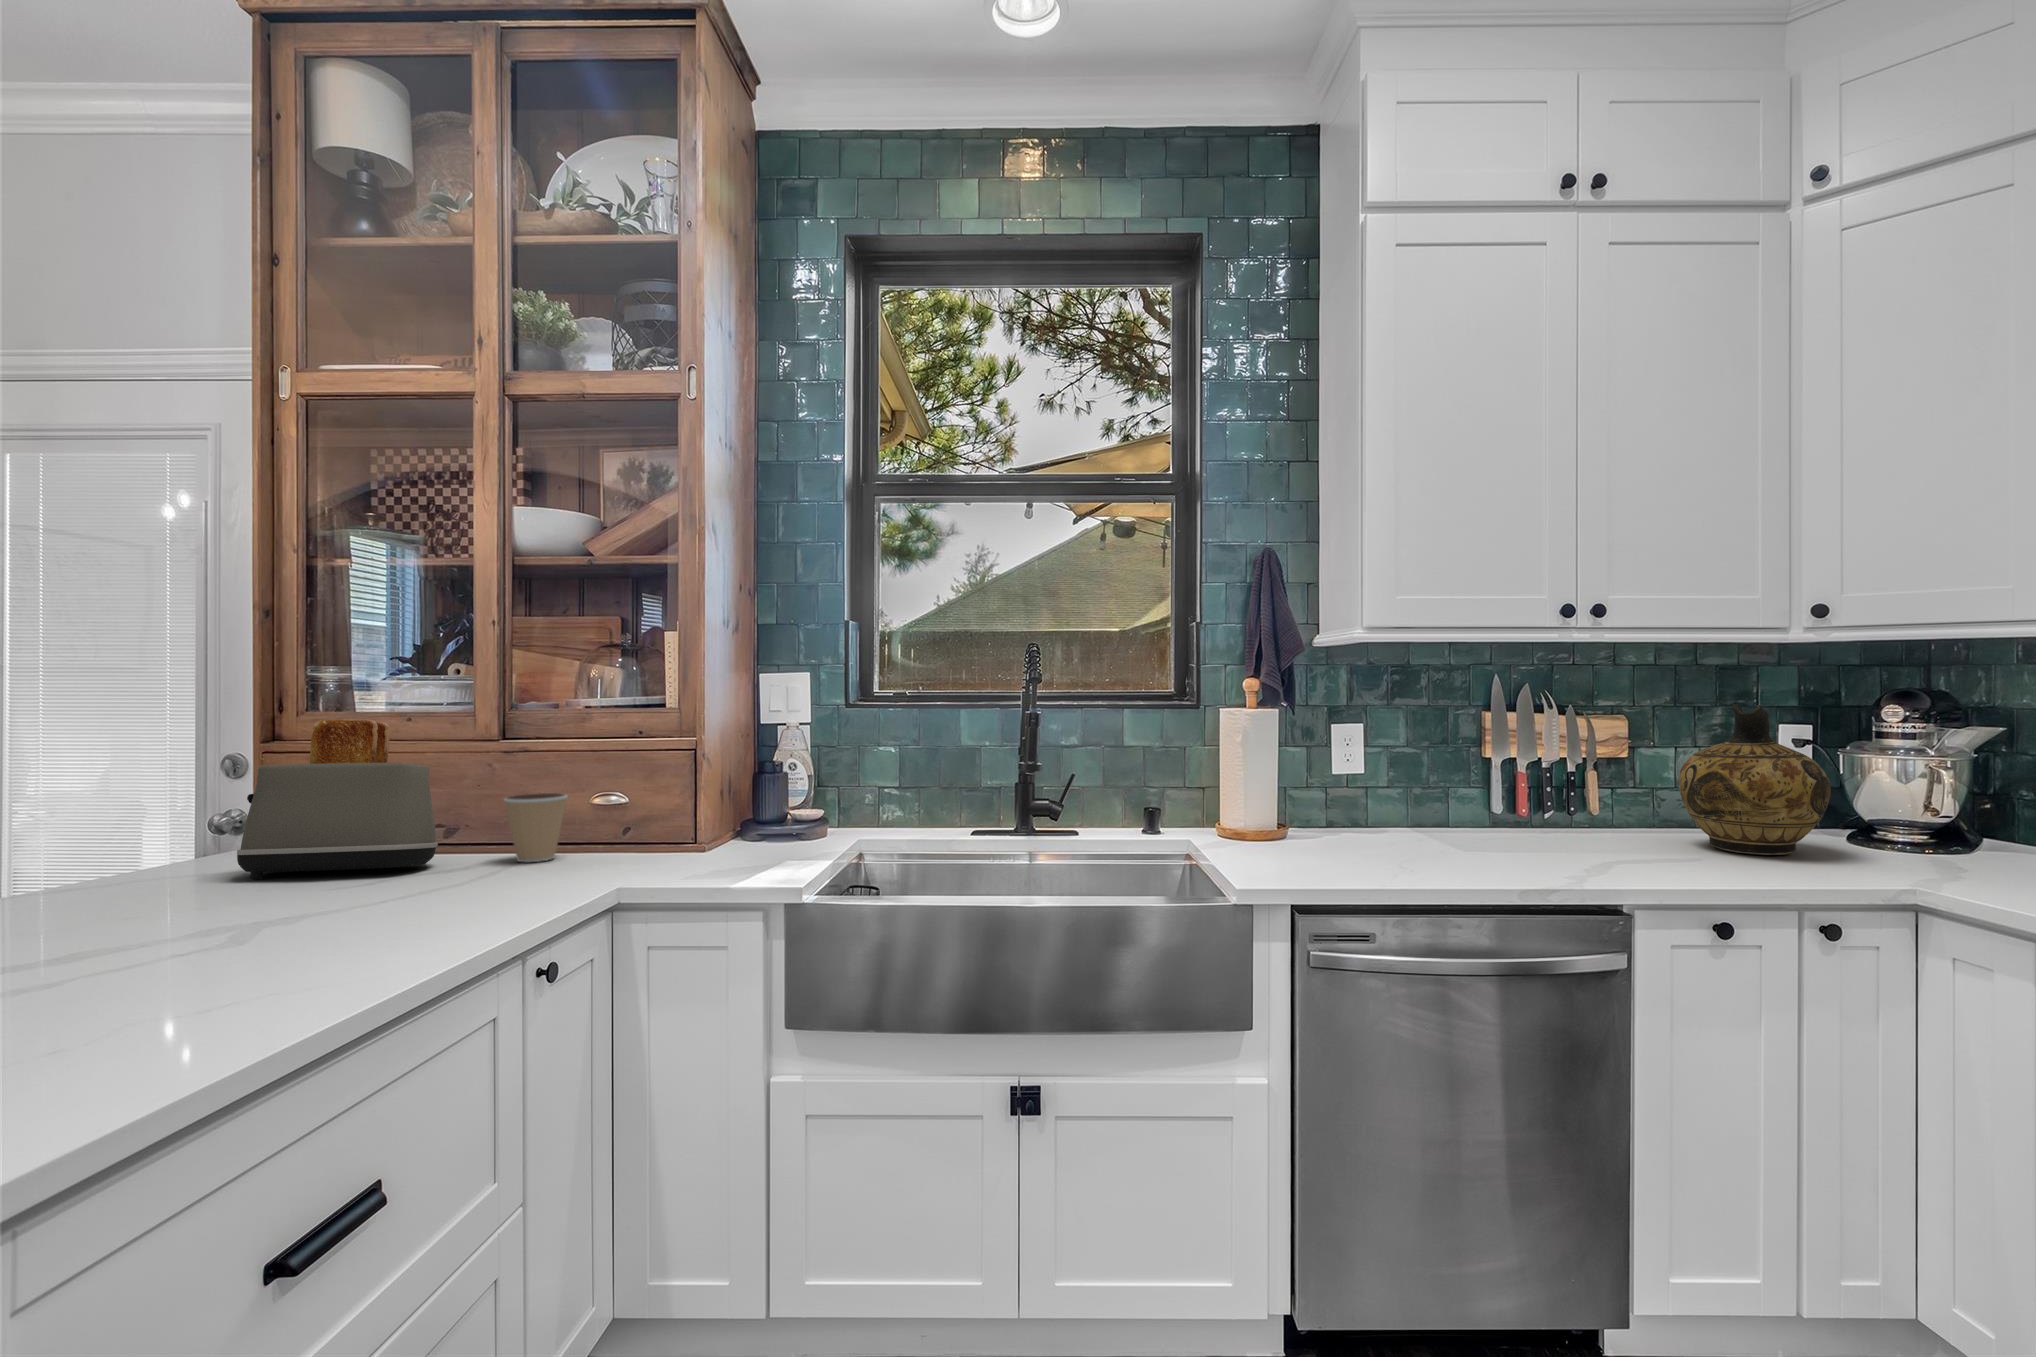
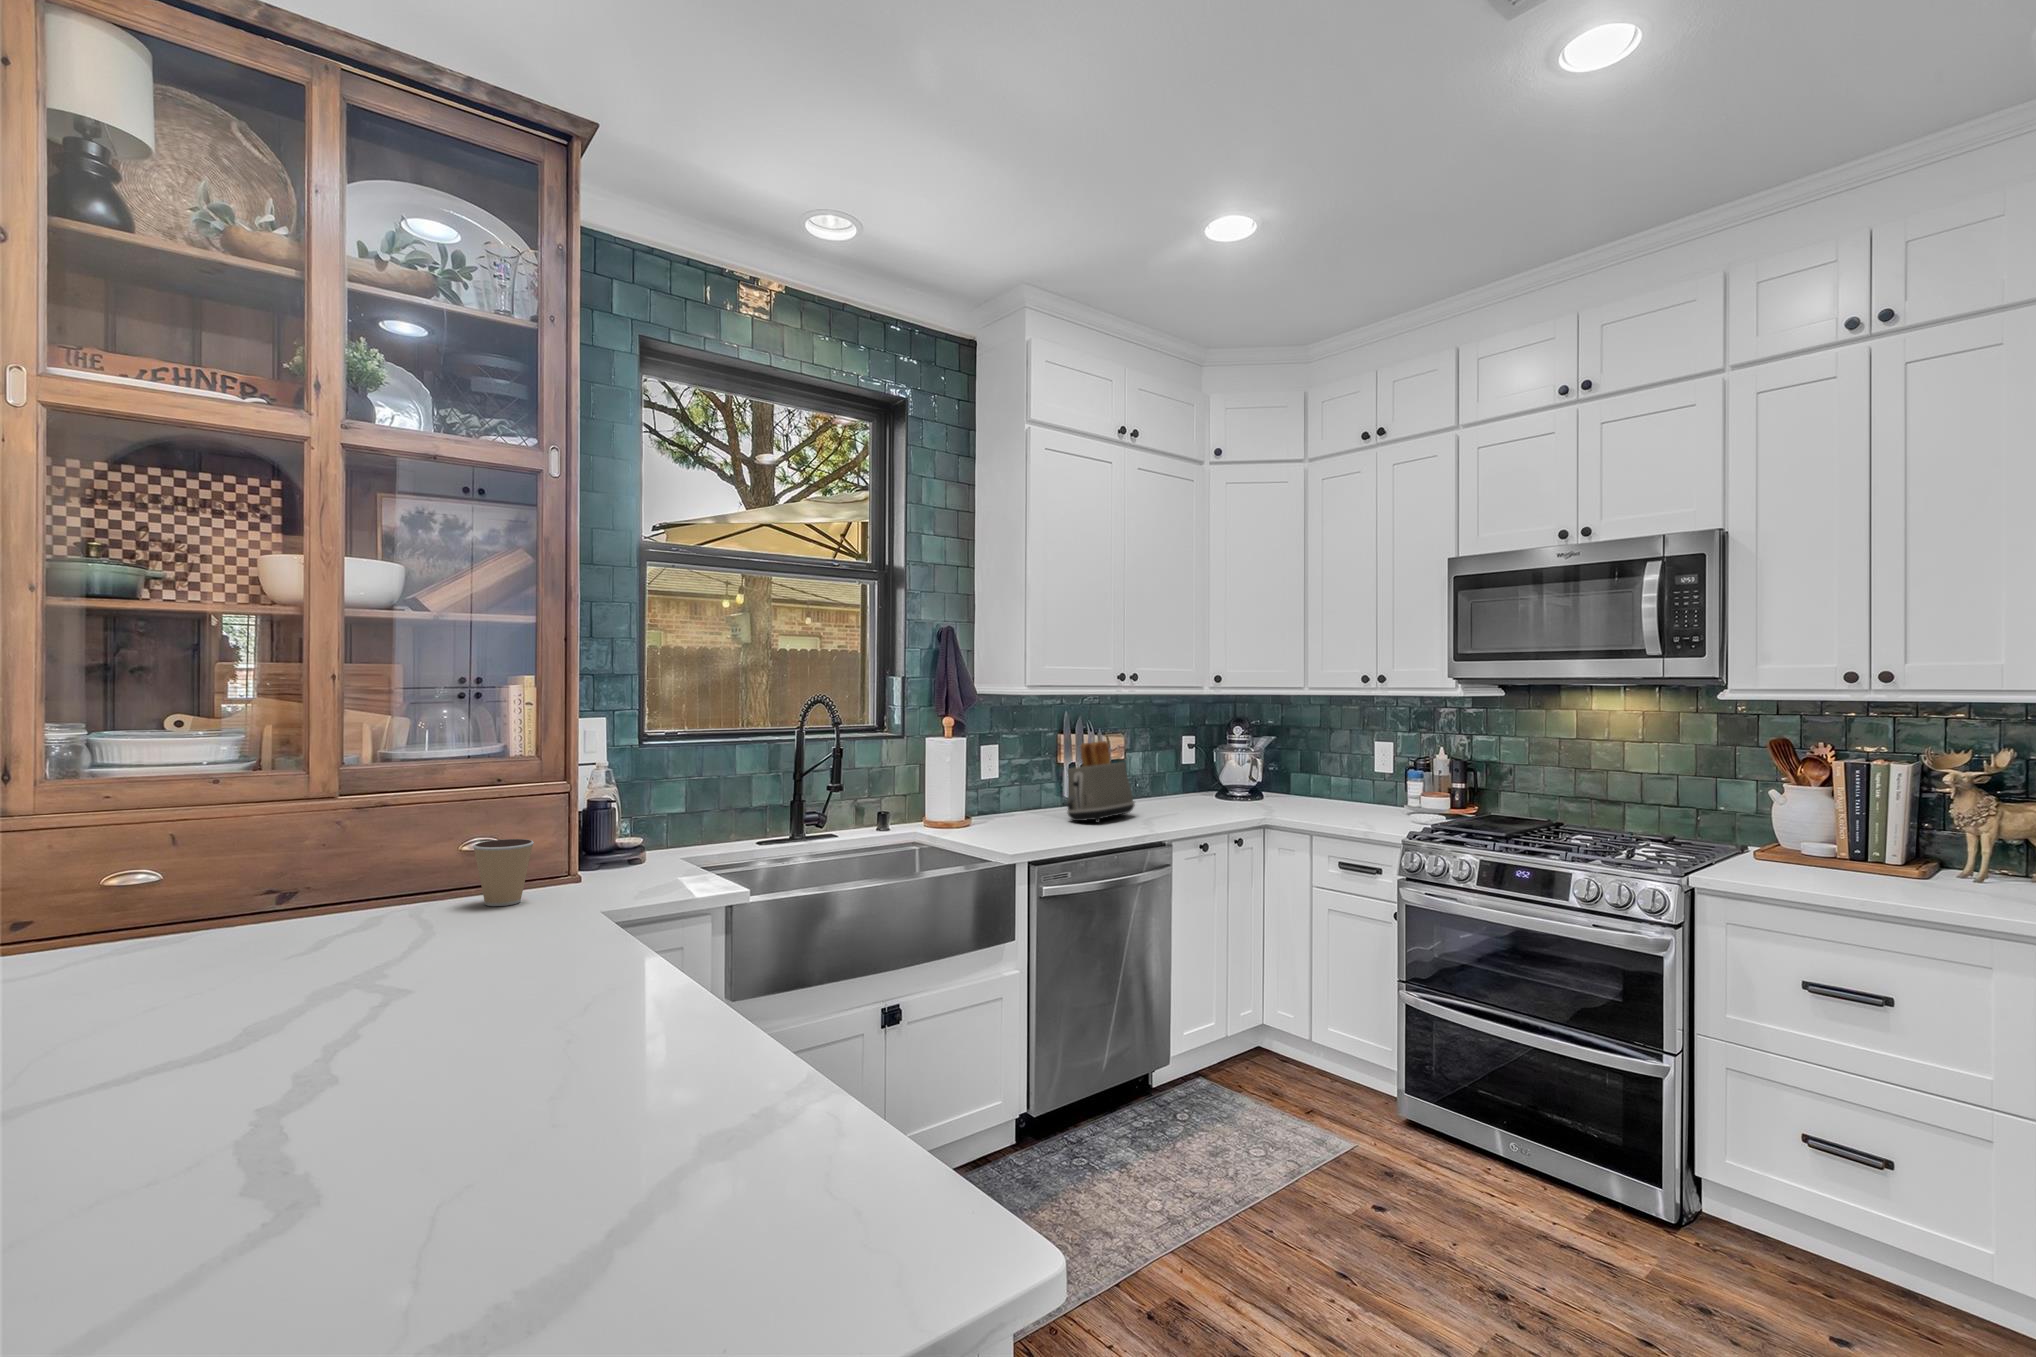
ceramic jug: present [1678,704,1831,855] -> none [1159,729,1223,808]
toaster: present [237,719,438,879] -> present [1067,741,1135,823]

